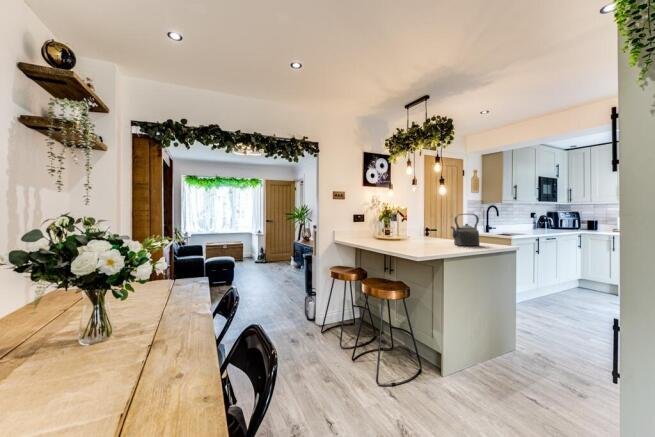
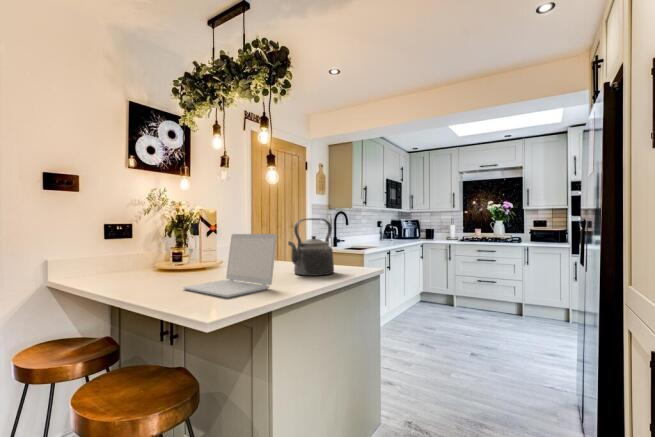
laptop: none [399,222,445,250] -> present [183,234,277,297]

